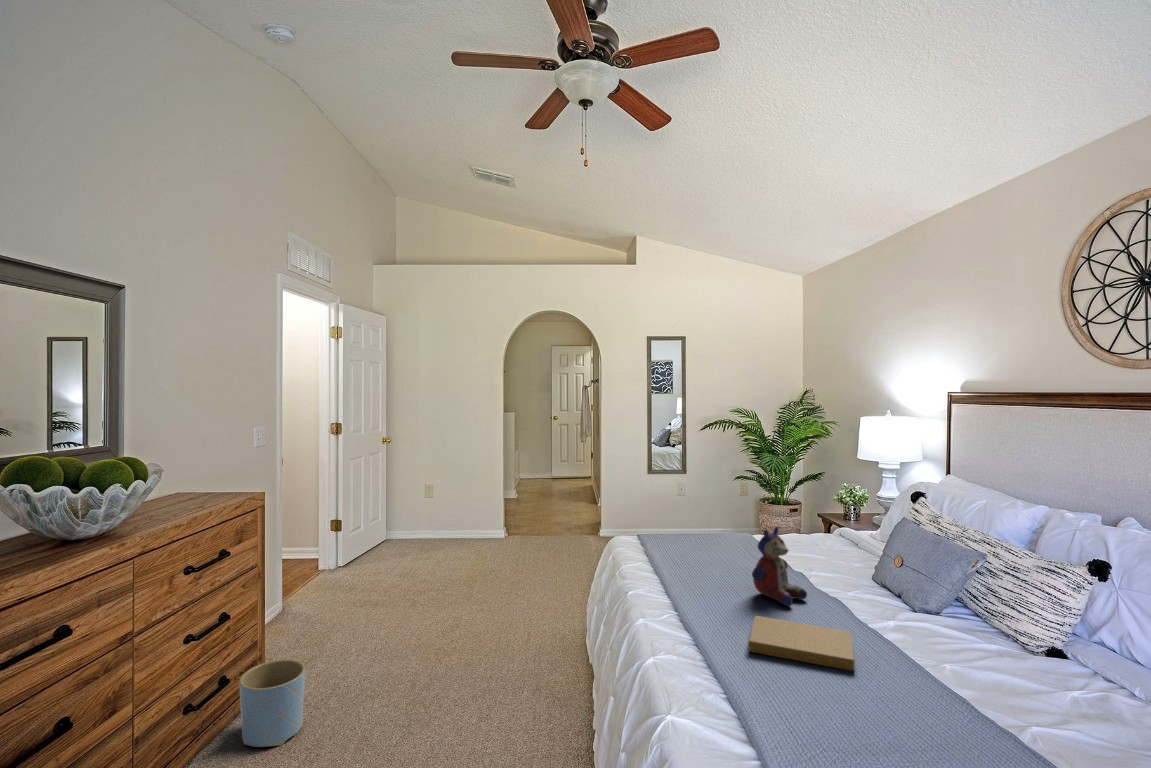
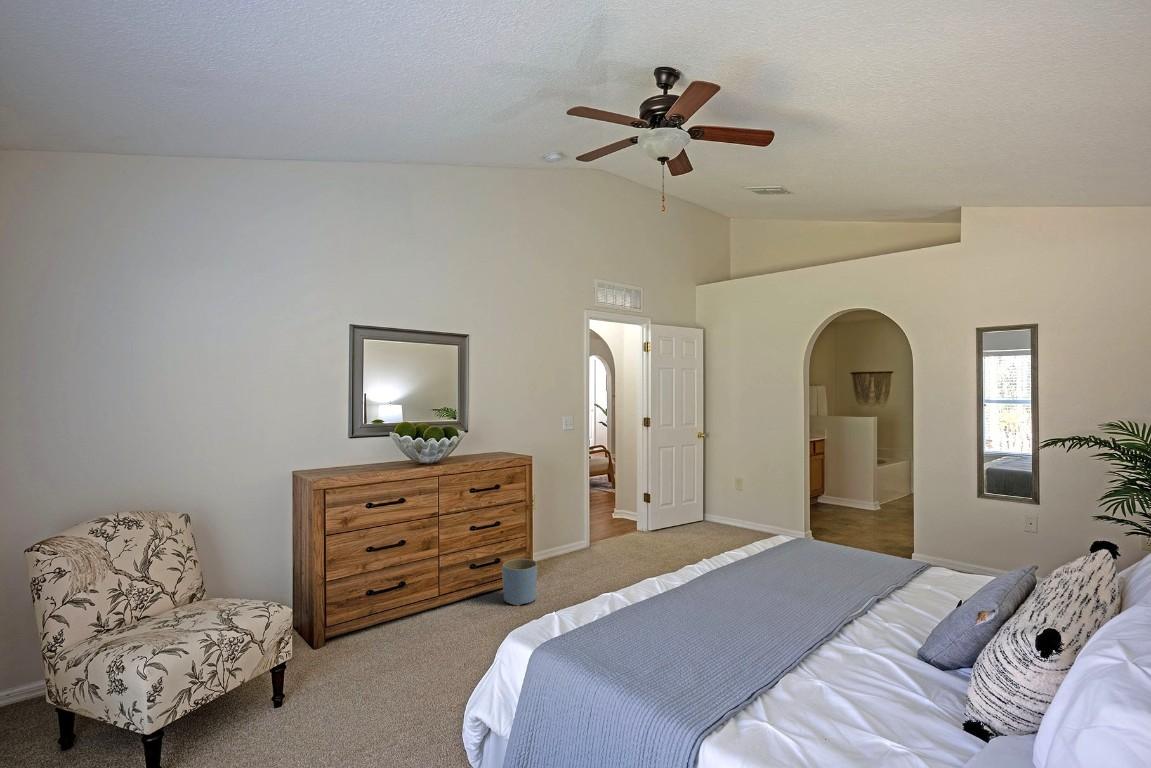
stuffed bear: present [752,527,807,606] -> none [772,524,825,595]
book: present [749,616,854,671] -> none [688,585,781,631]

